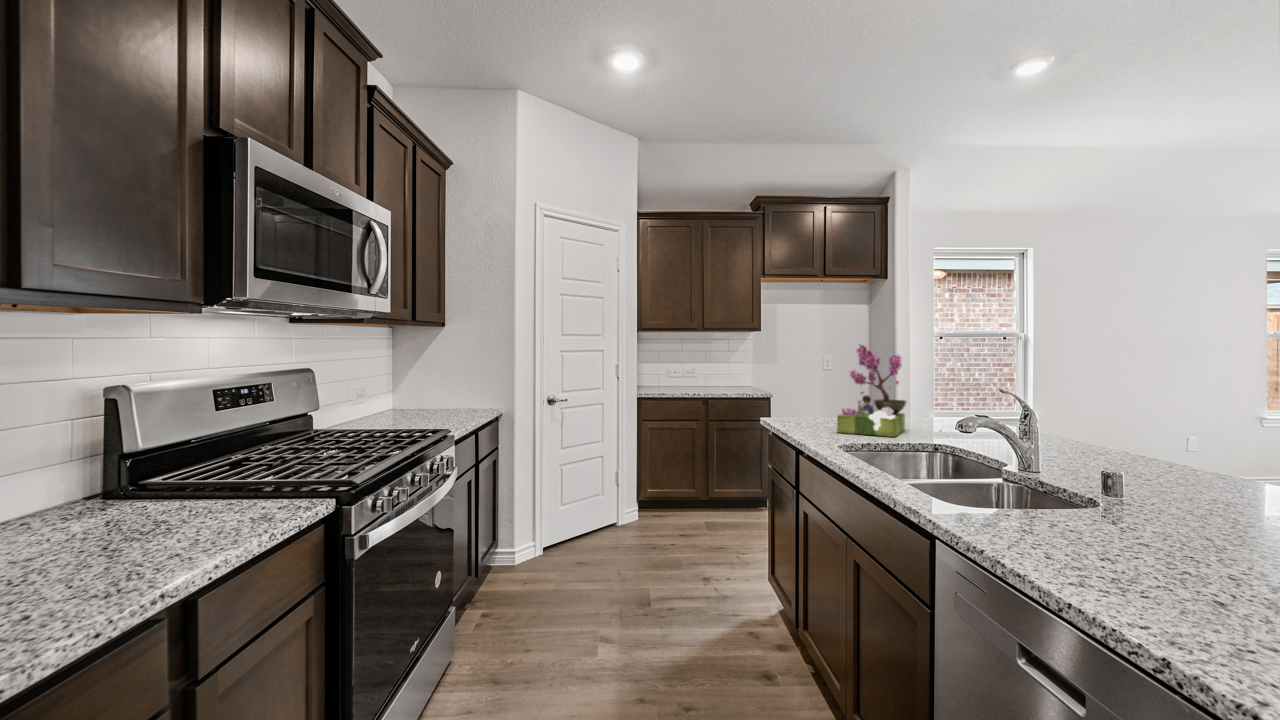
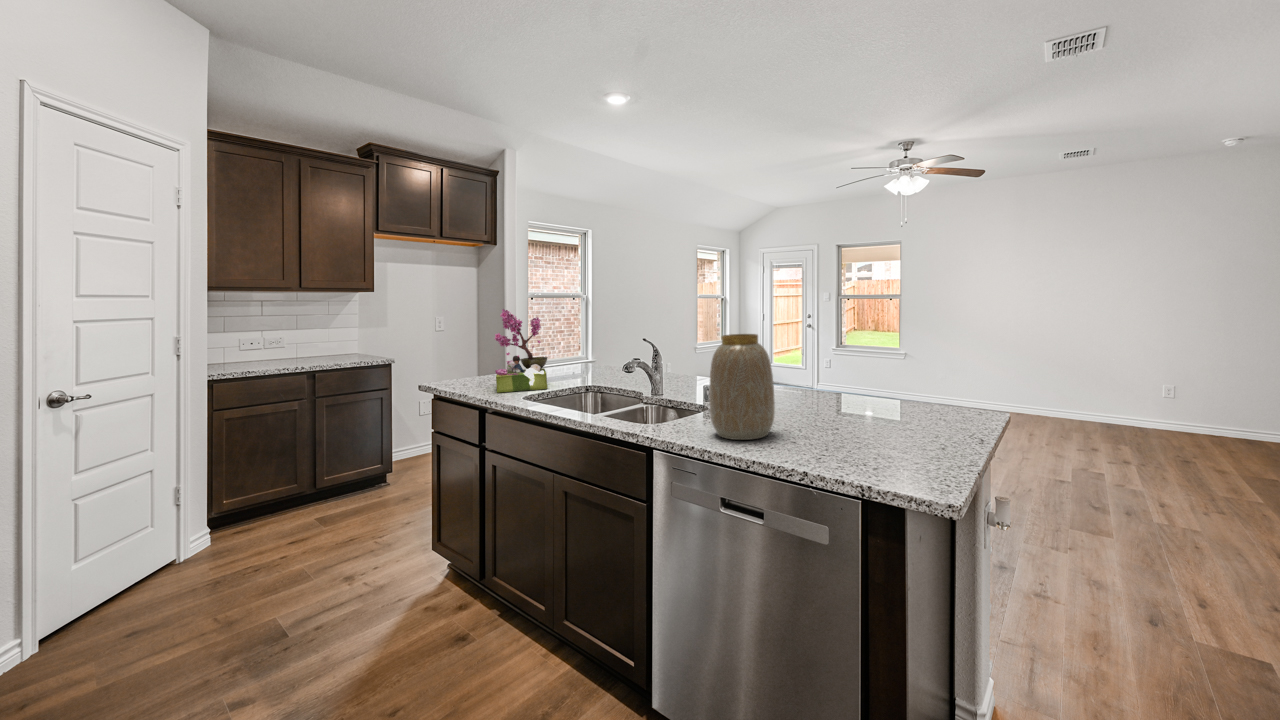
vase: none [1032,388,1168,570] -> present [709,334,775,440]

